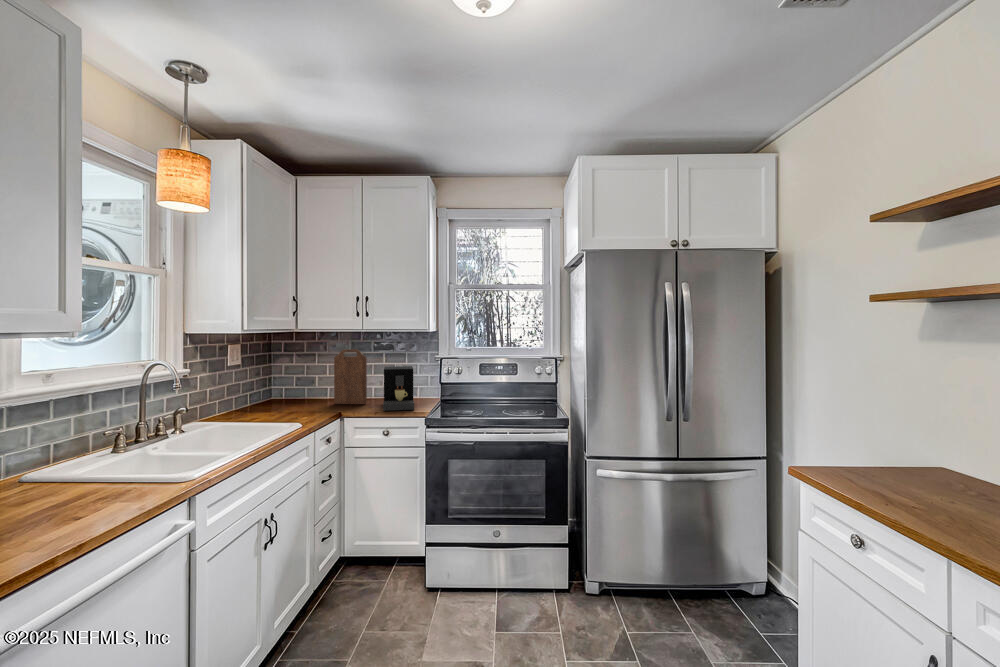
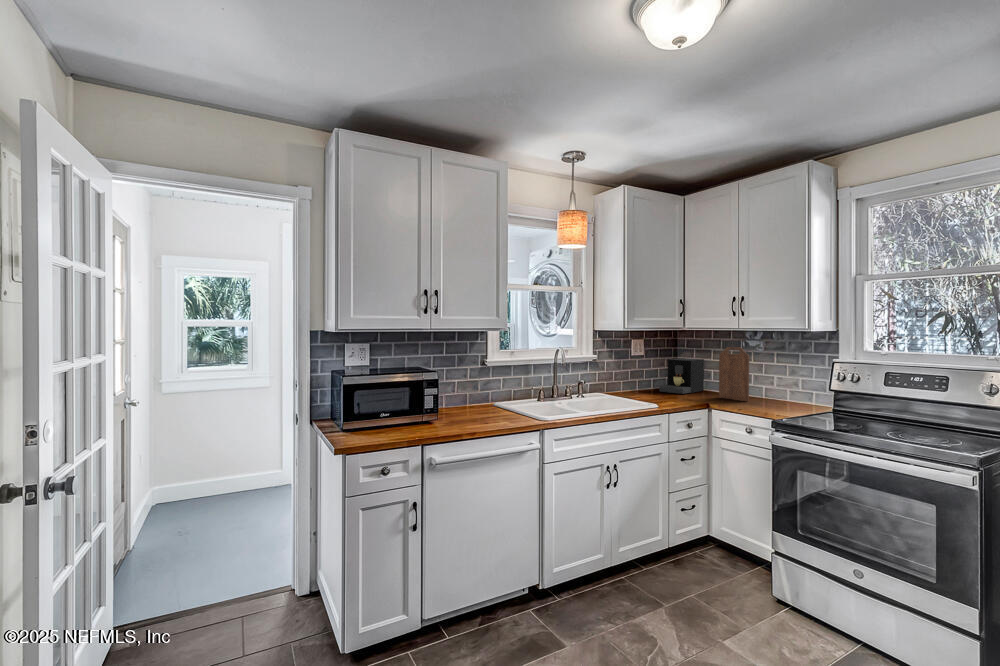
coffee maker: present [383,366,414,411] -> present [660,358,704,394]

